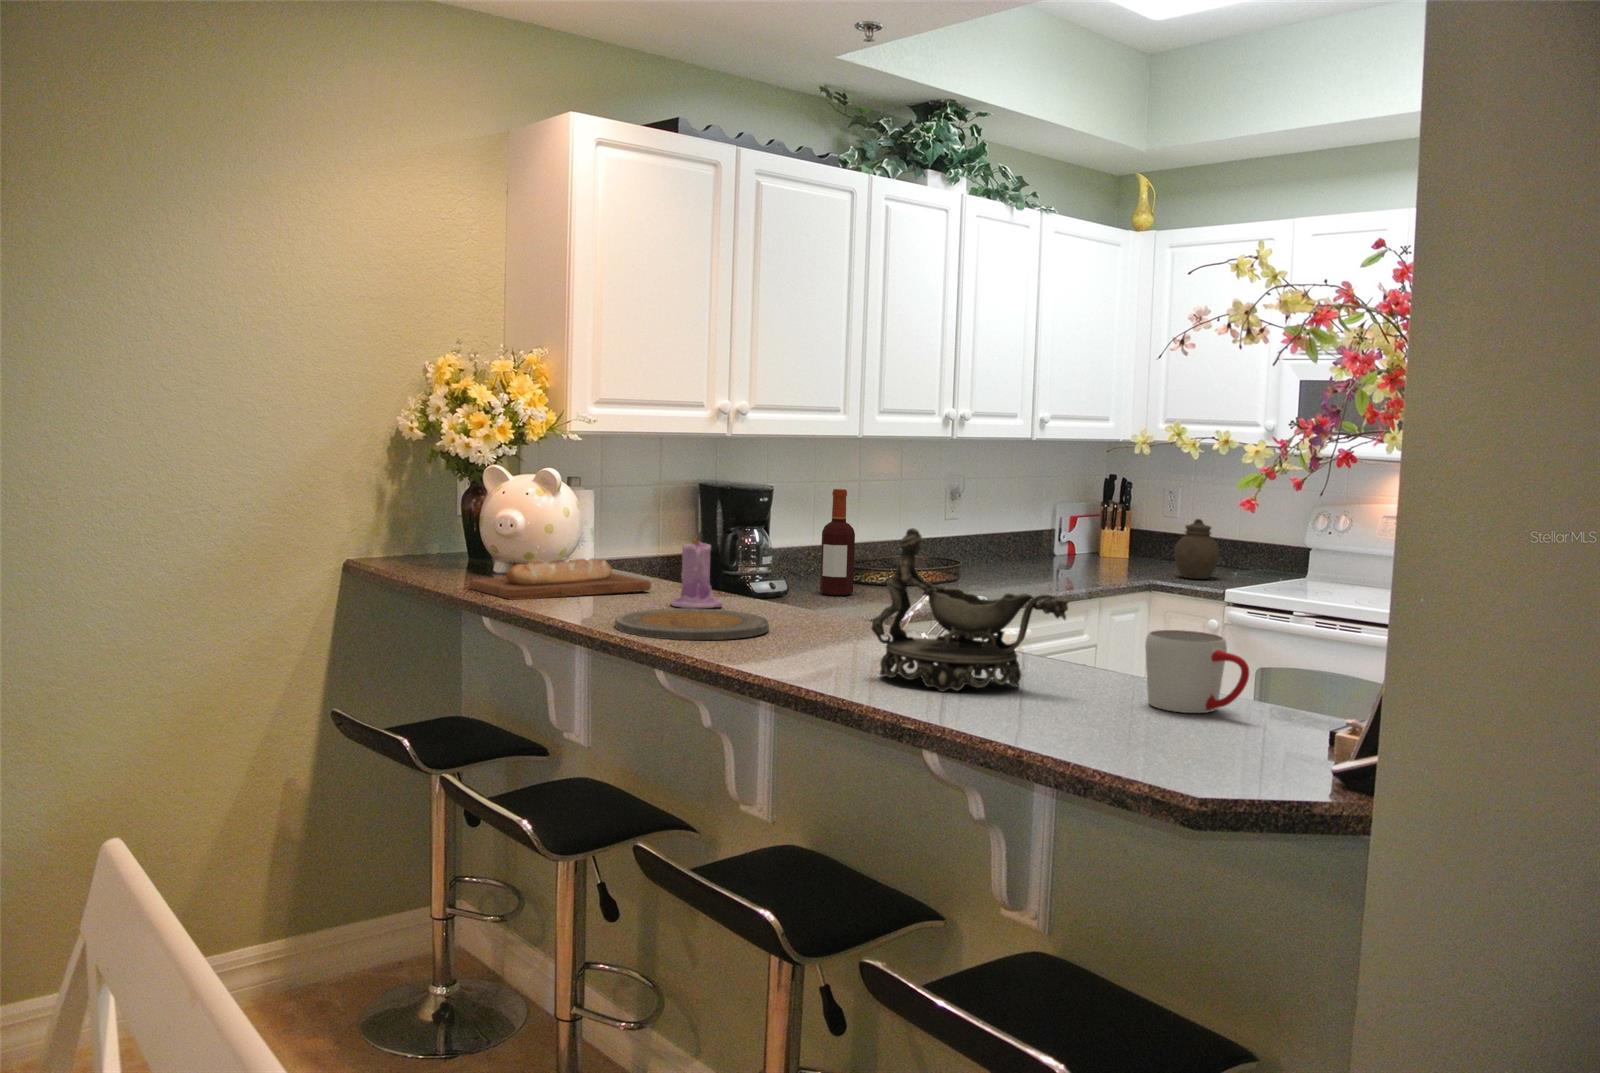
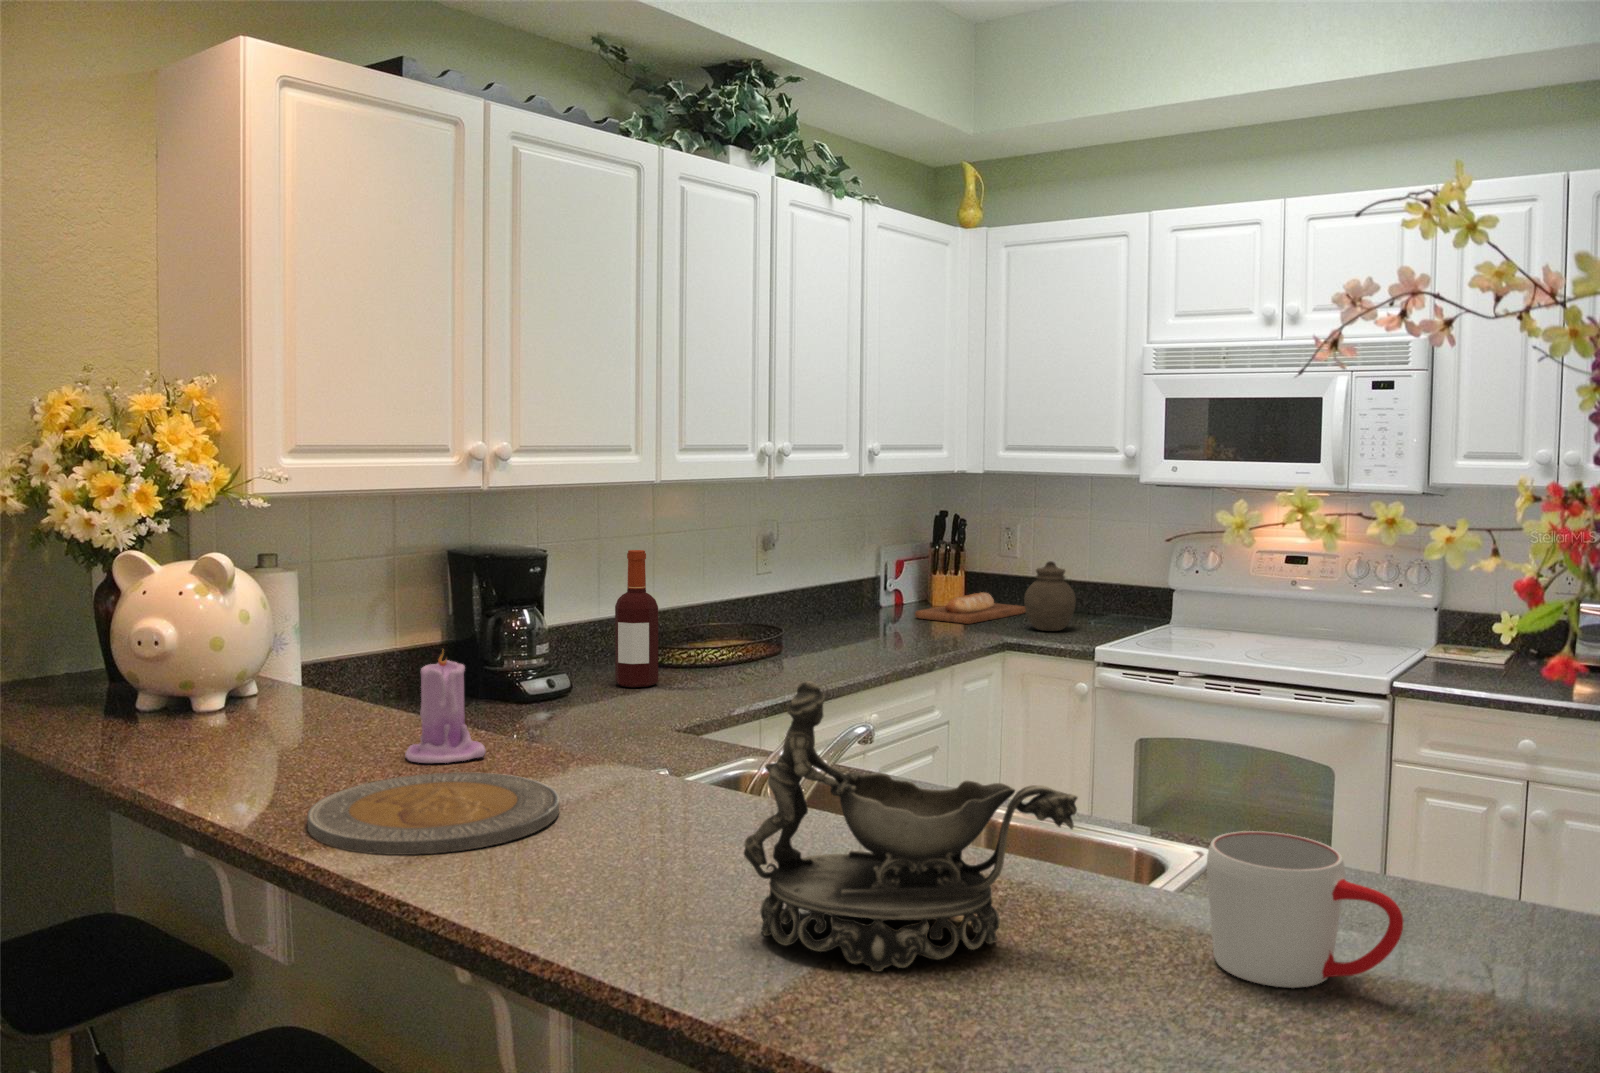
bread loaf: present [469,558,652,600] -> present [915,592,1026,624]

